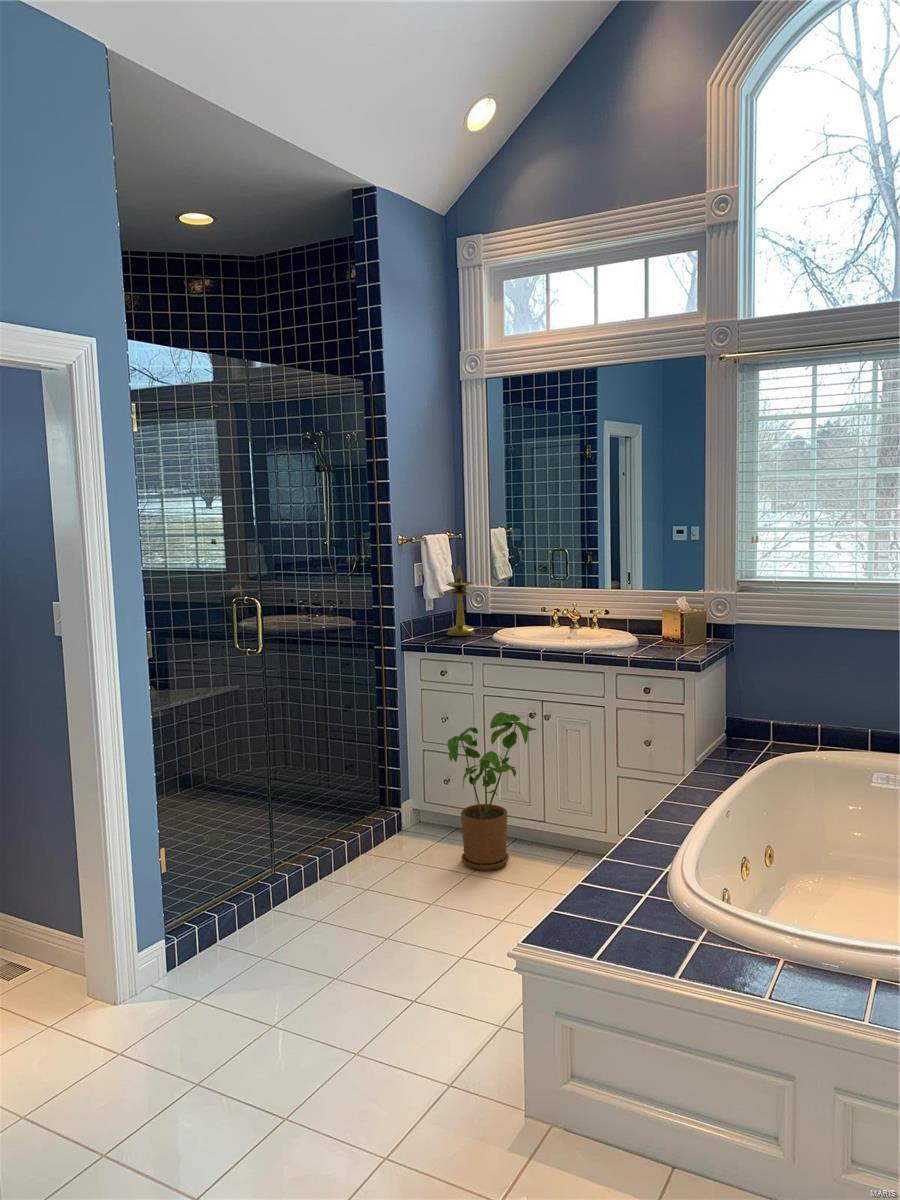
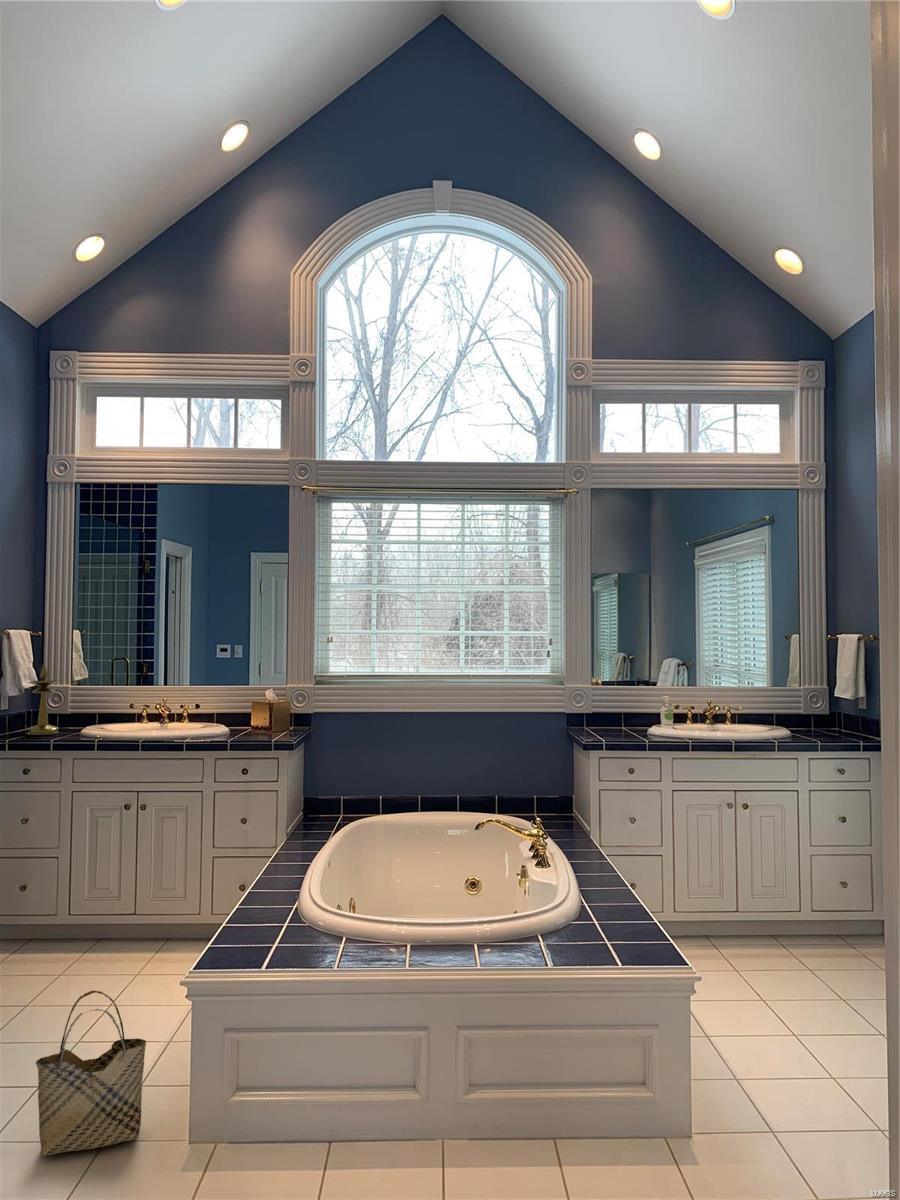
house plant: present [447,712,536,871] -> none [38,804,135,973]
woven basket: none [381,933,486,1093] -> present [36,991,146,1157]

